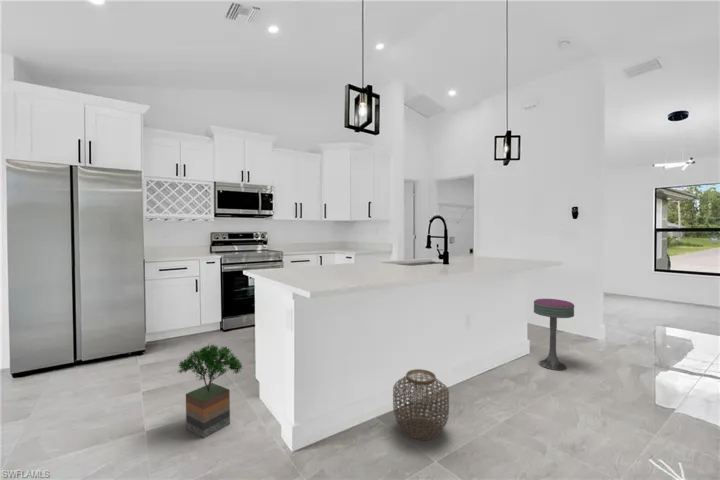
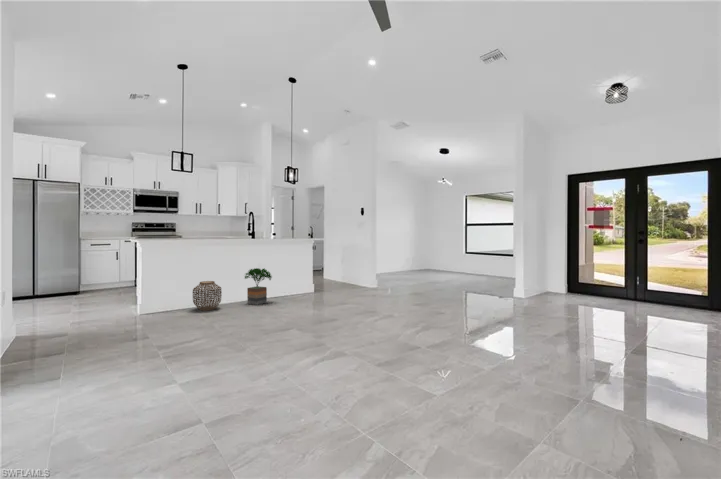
bar stool: present [534,299,574,370] -> none [311,258,331,296]
potted tree: present [179,345,242,438] -> present [245,268,272,305]

